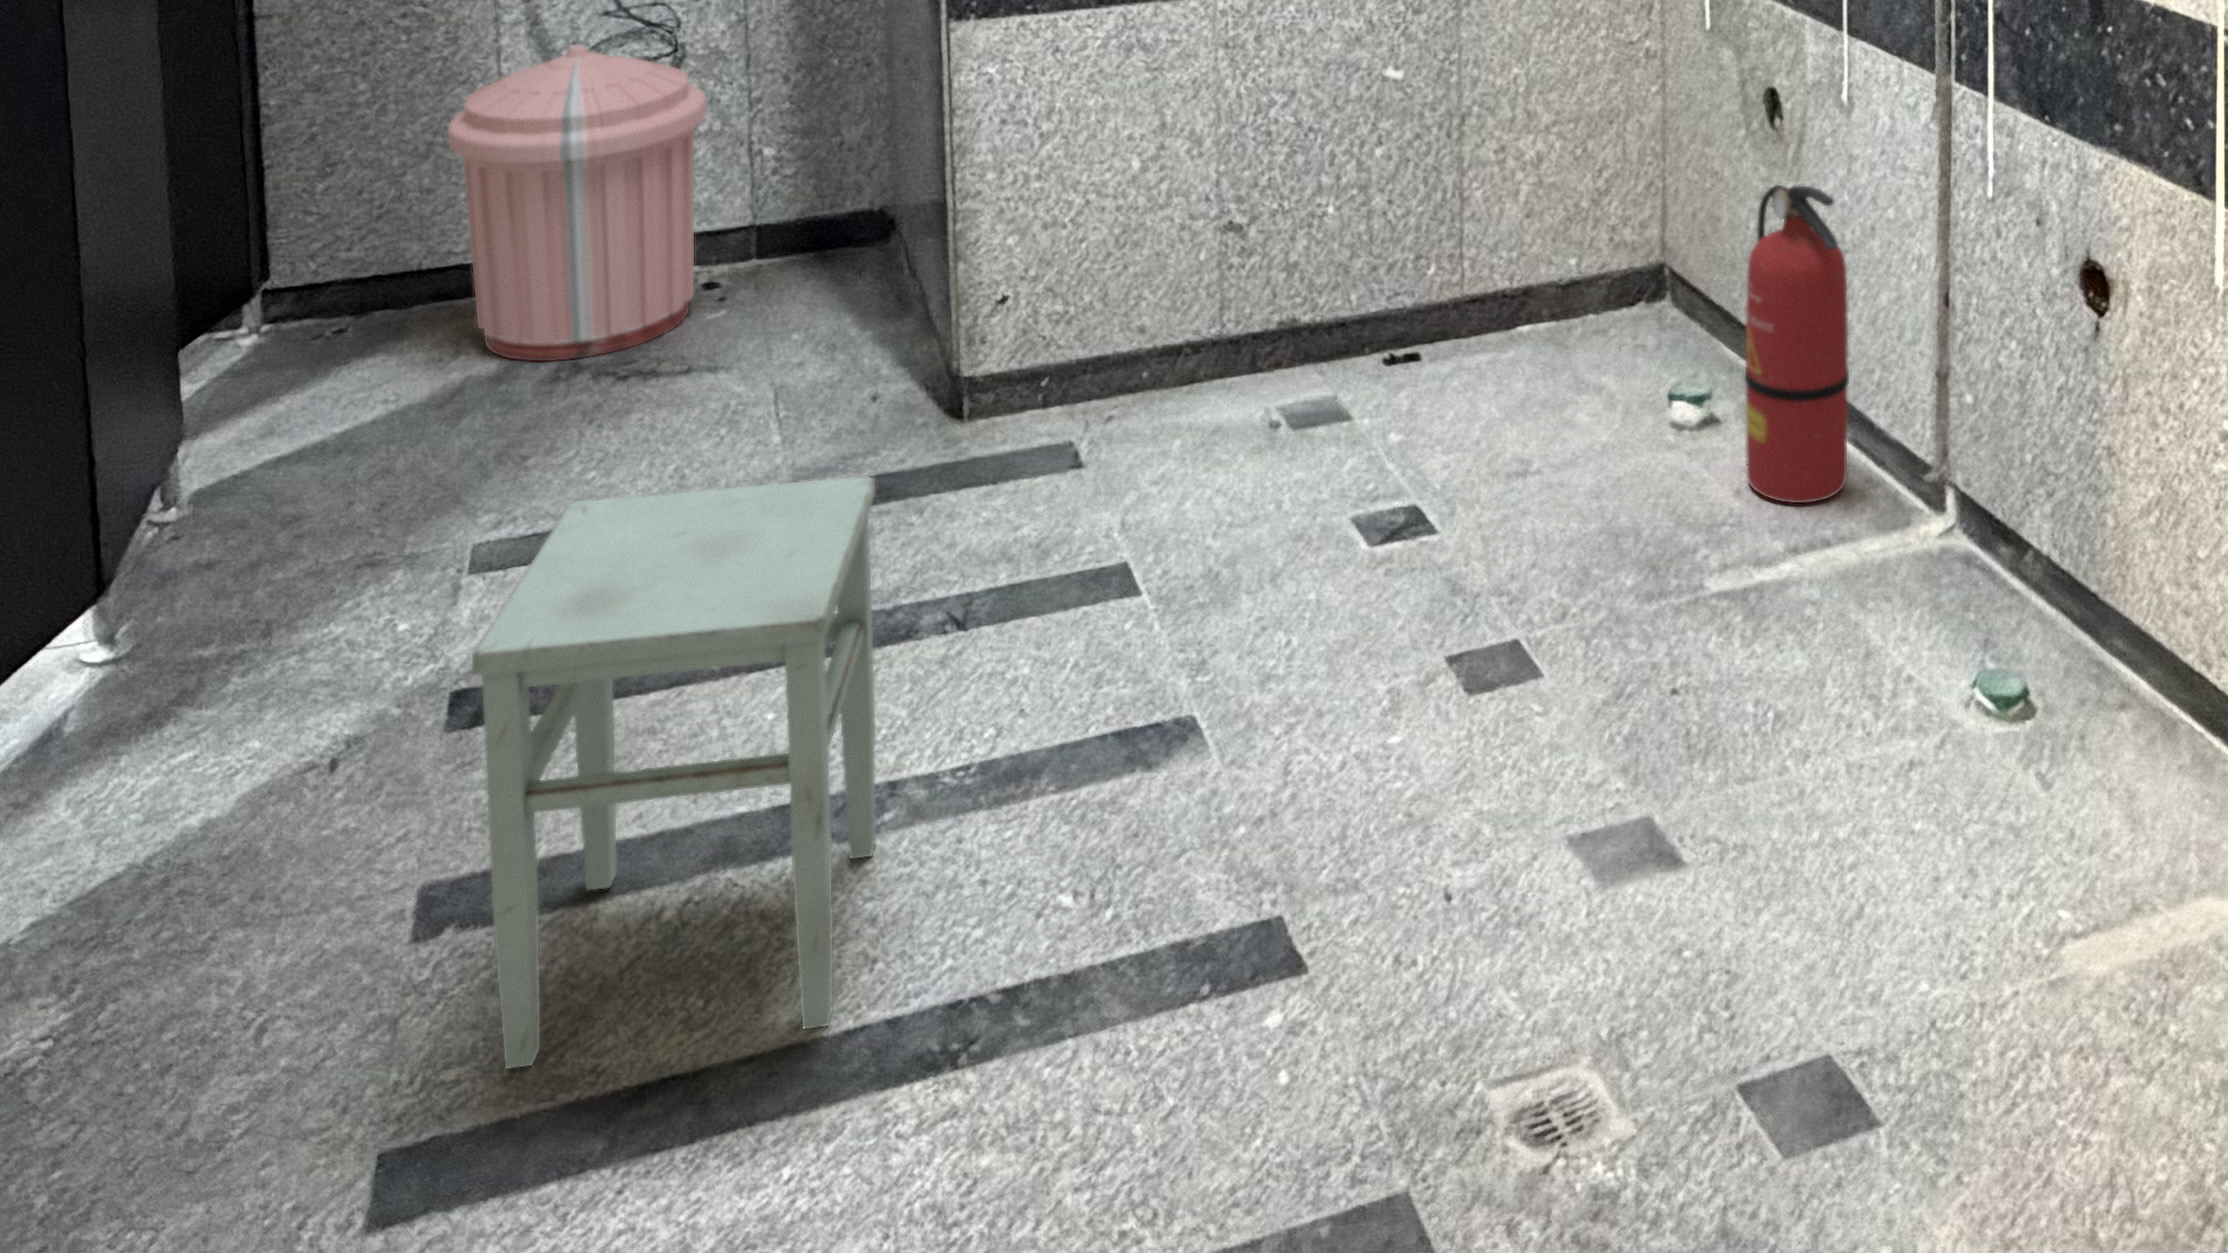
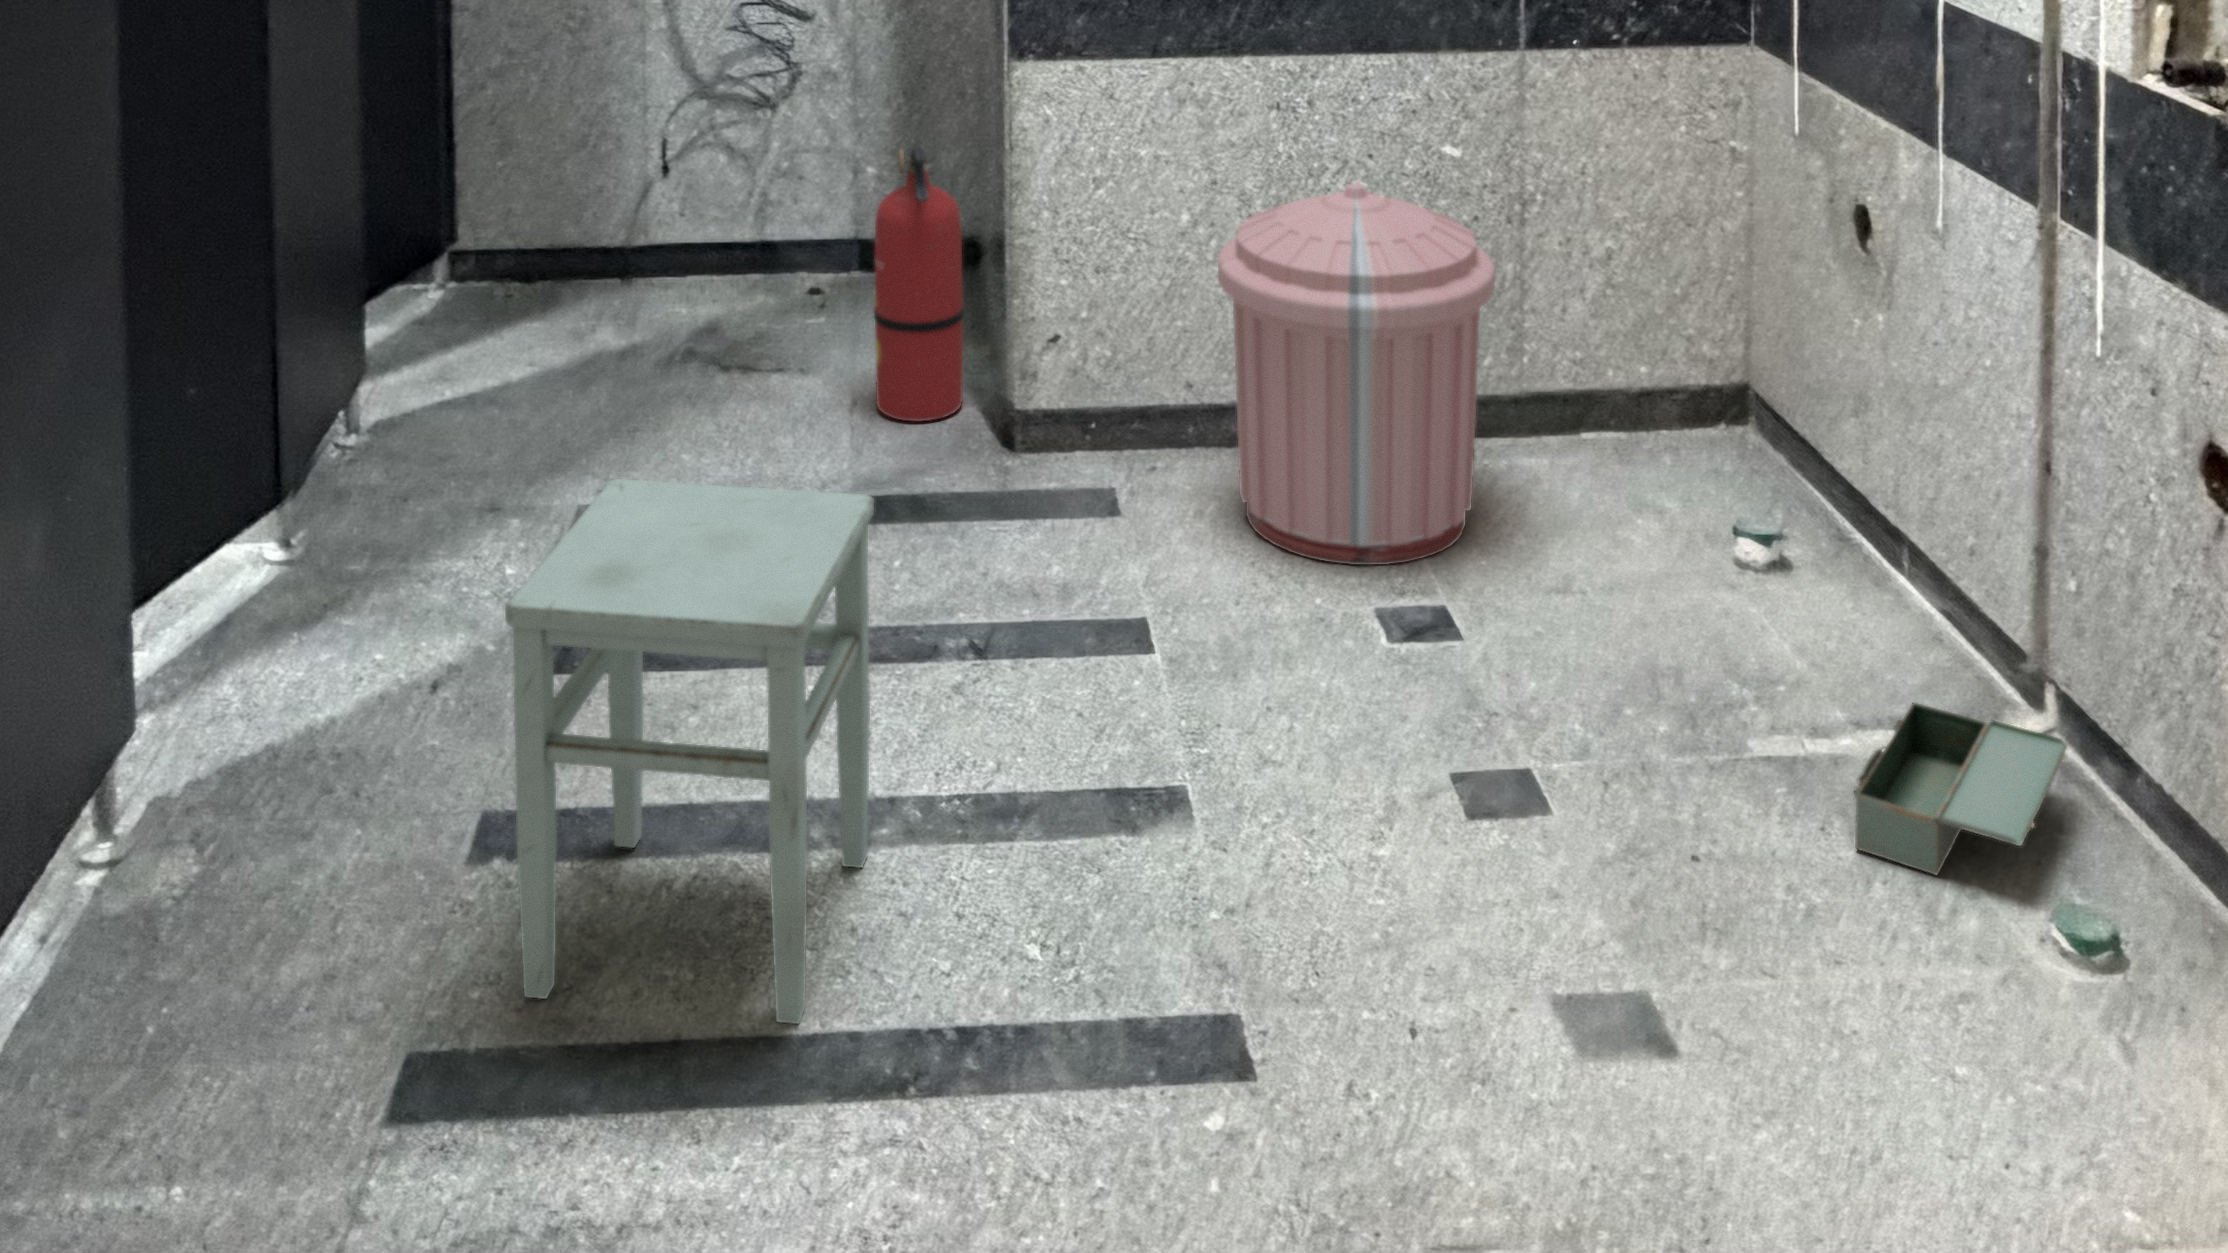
trash can: present [448,46,706,361] -> present [1218,183,1495,565]
fire extinguisher: present [1745,185,1849,503] -> present [874,147,964,421]
toolbox: none [1802,516,1968,662] -> present [1854,702,2067,875]

